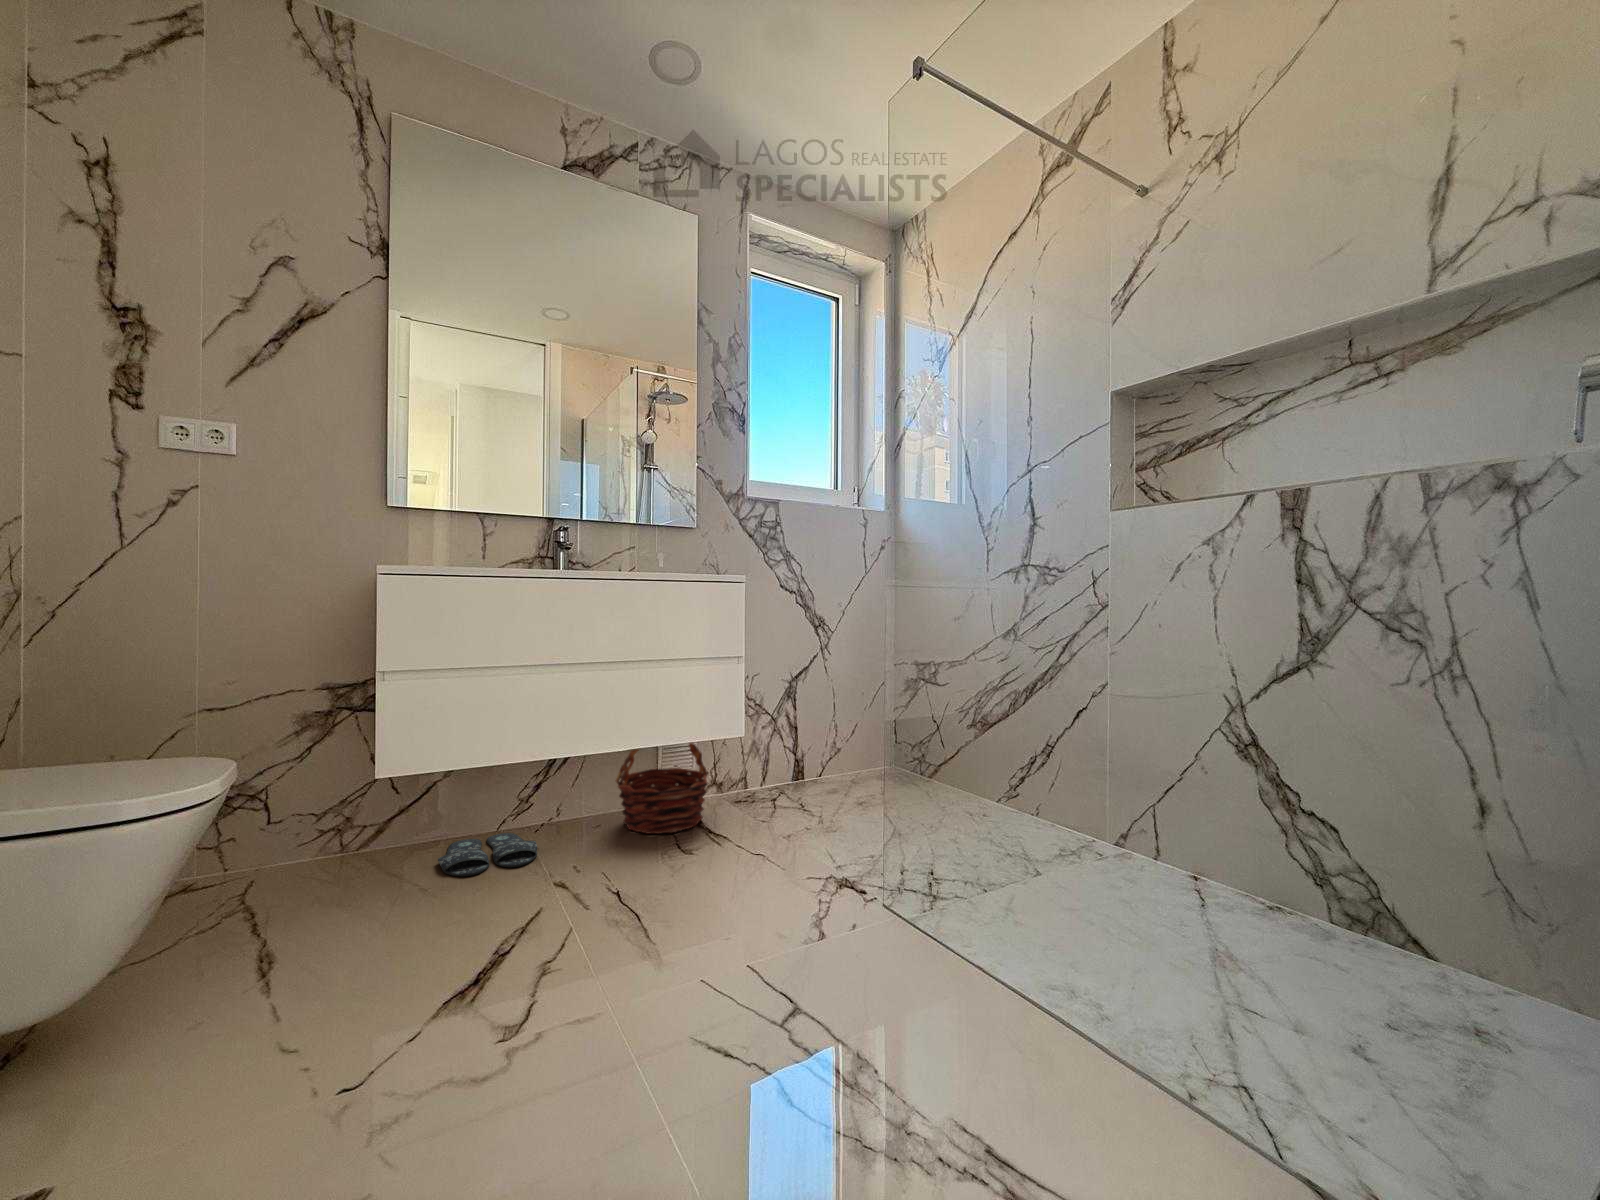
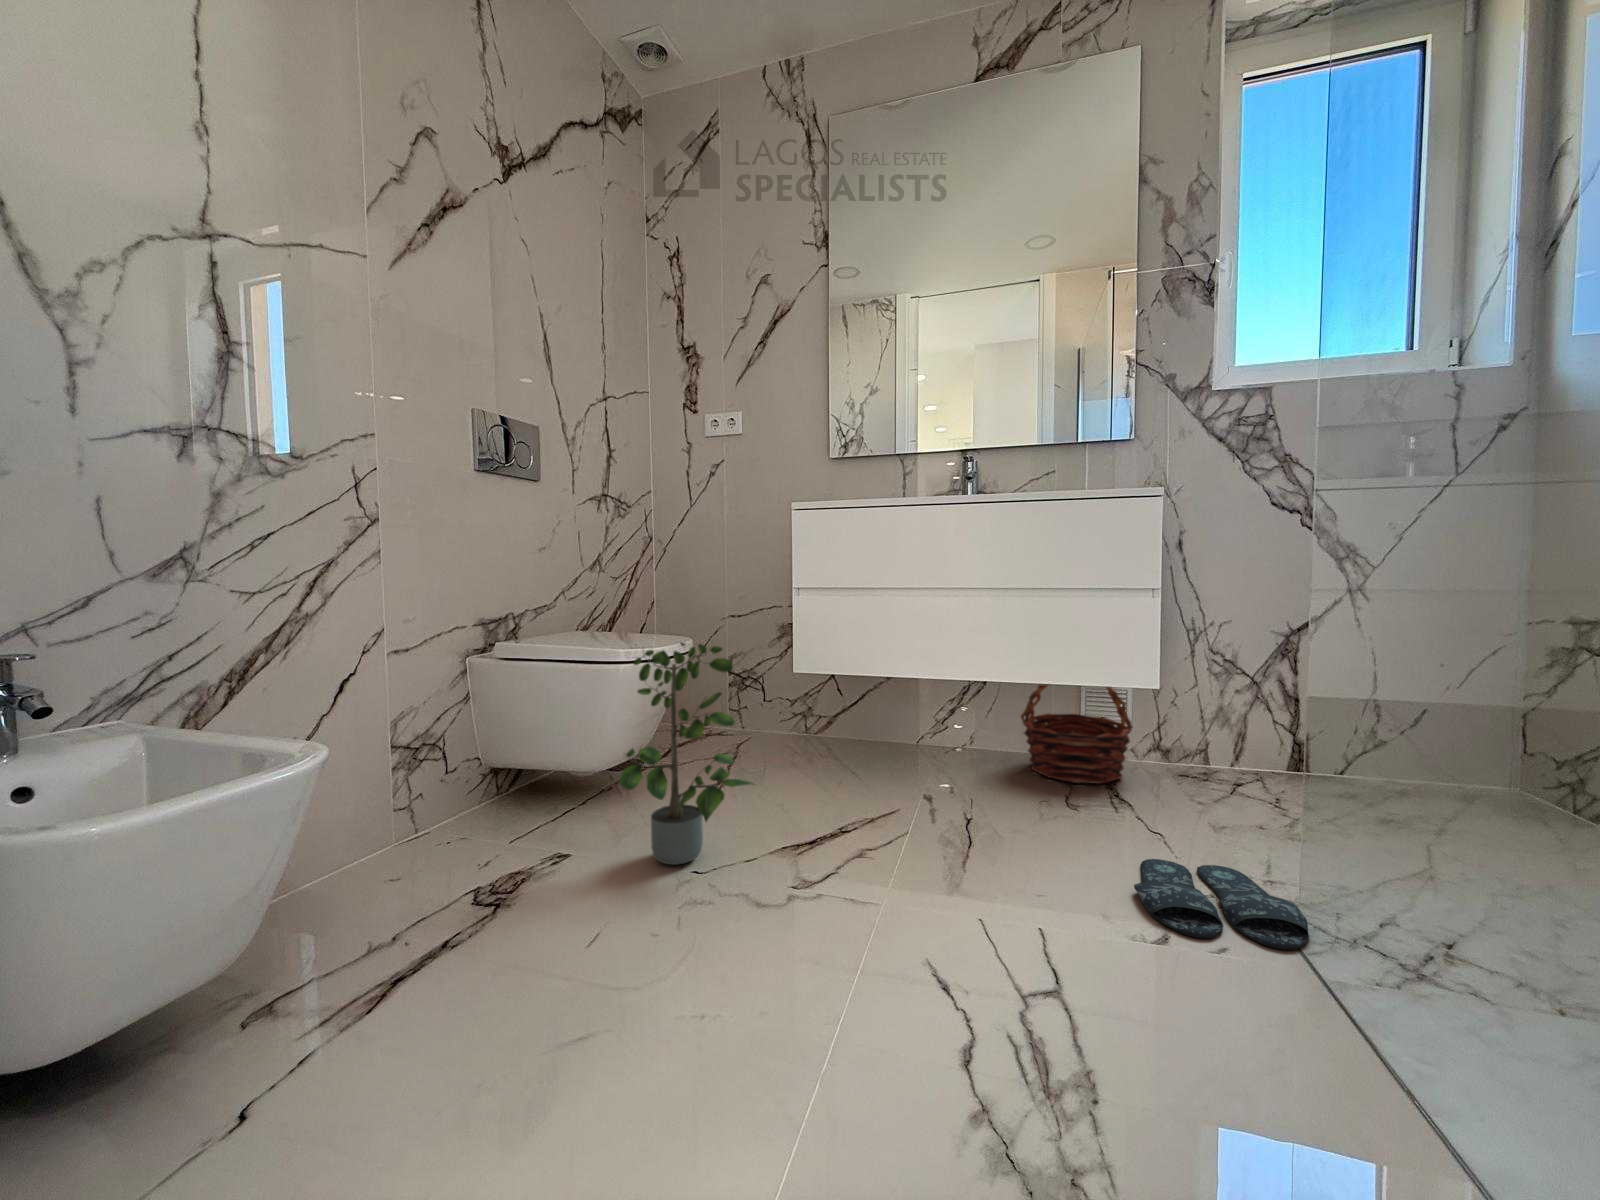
potted plant: none [227,761,442,1090] -> present [619,642,753,865]
slippers: present [438,833,537,876] -> present [1134,859,1309,950]

